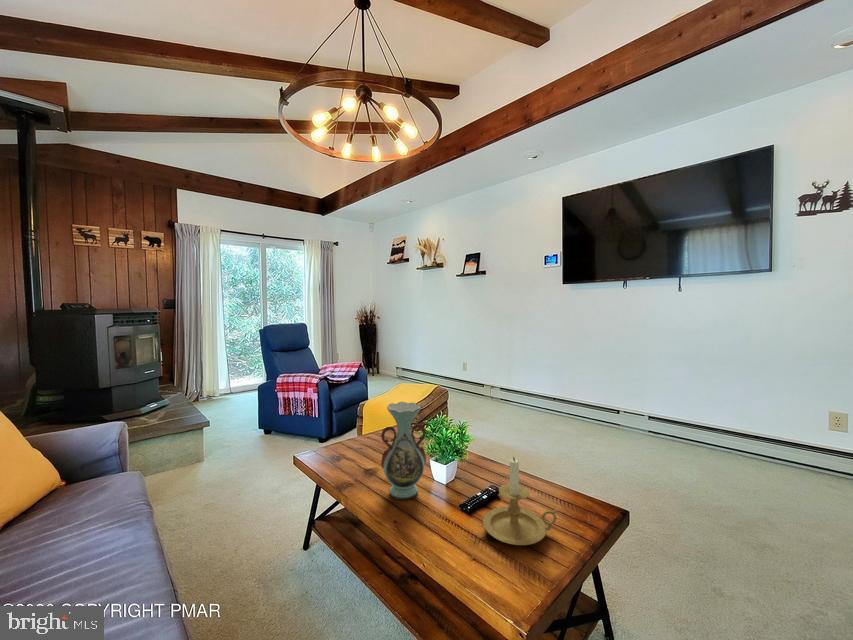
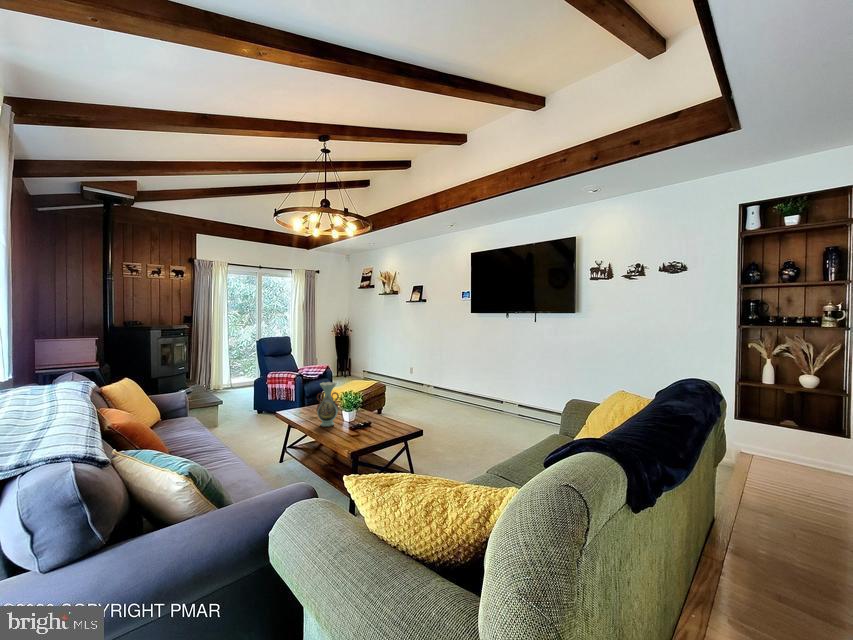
candle holder: present [483,457,557,545] -> none [355,403,387,438]

